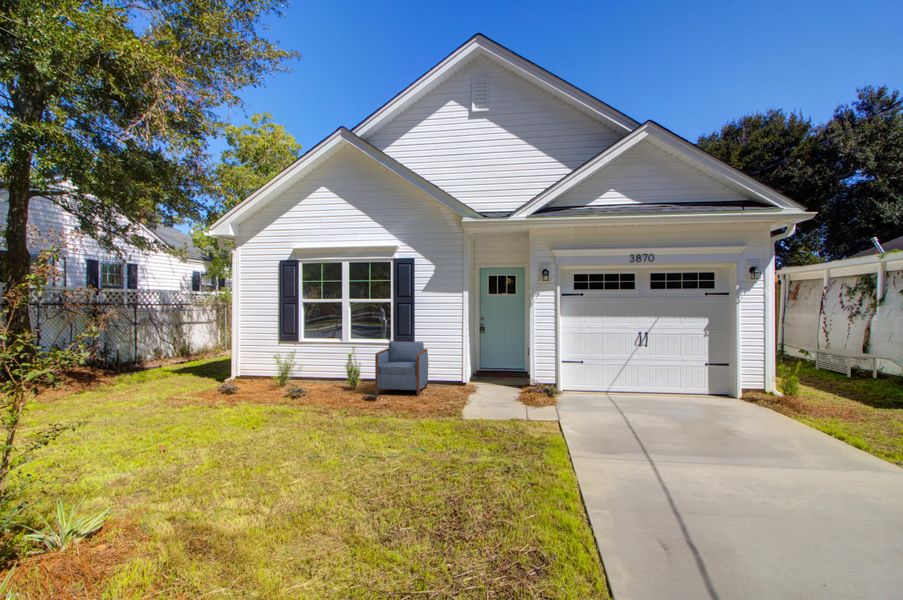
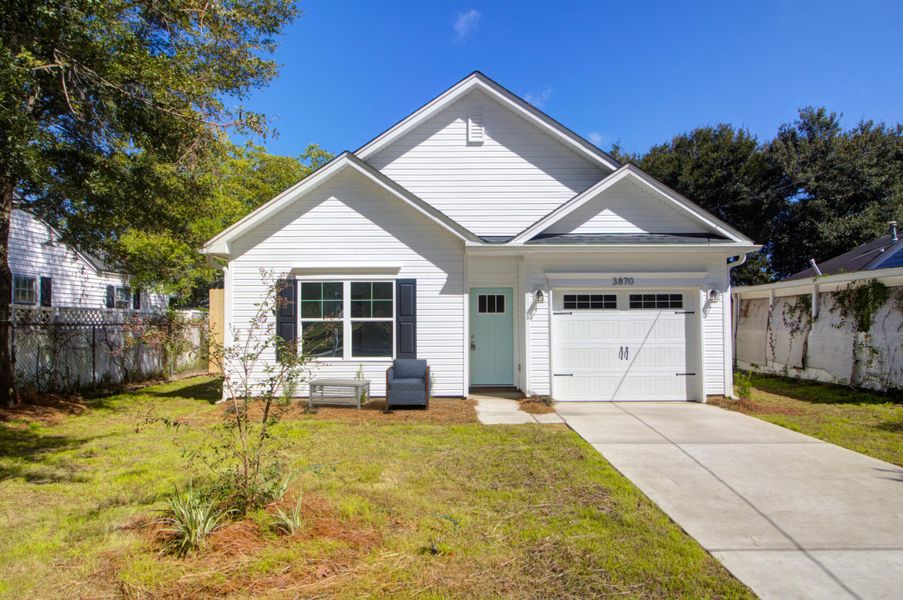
storage bench: present [814,349,879,378] -> present [308,378,371,409]

